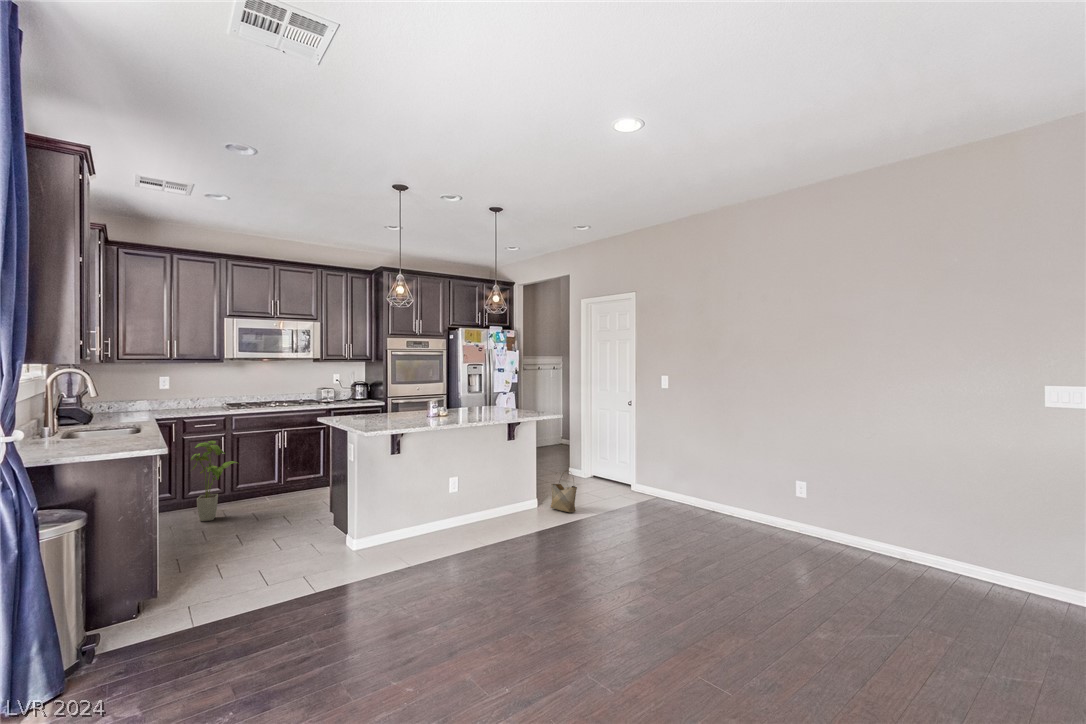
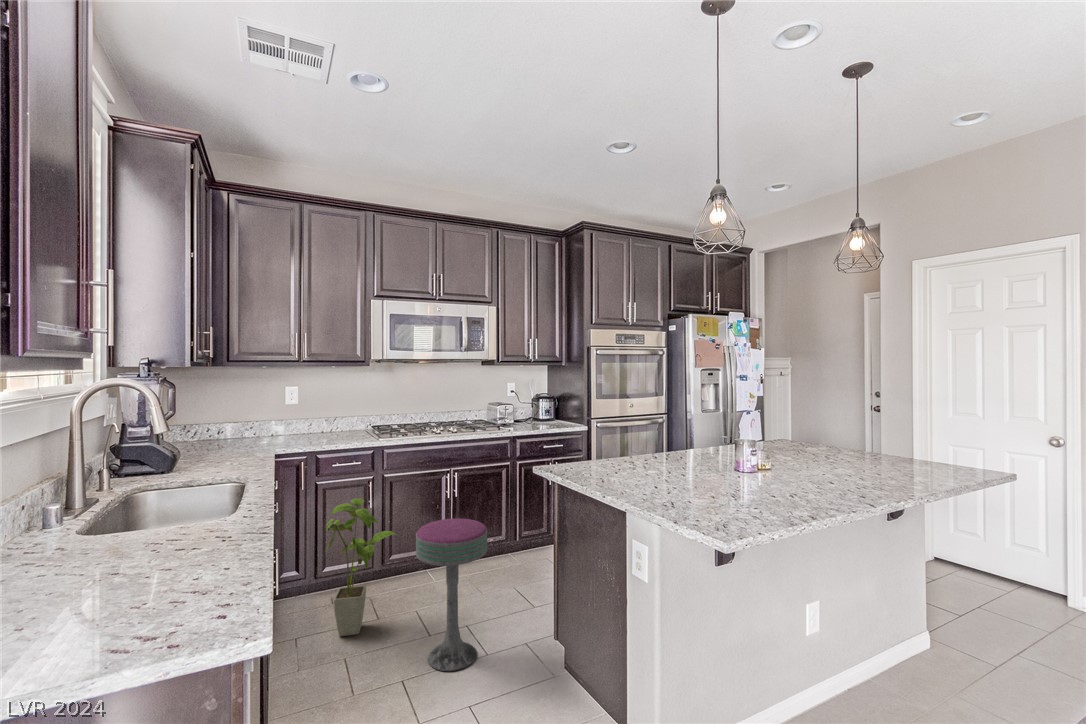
bar stool: none [247,449,291,528] -> present [416,518,487,671]
woven basket: present [551,471,577,512] -> none [973,586,1055,685]

